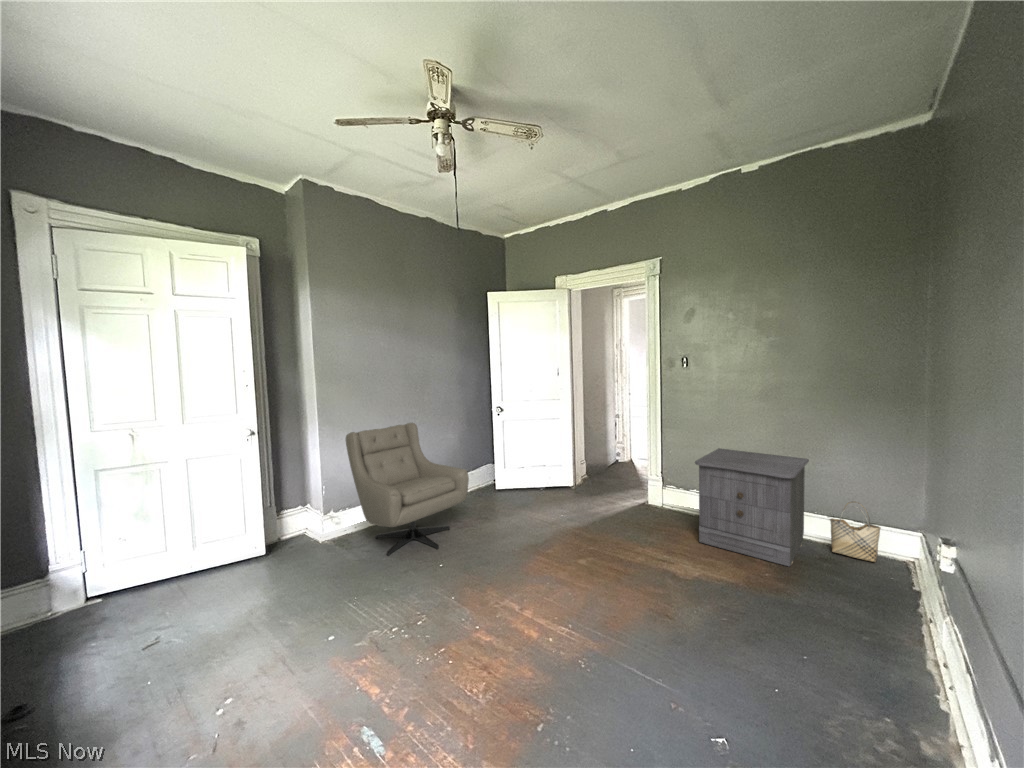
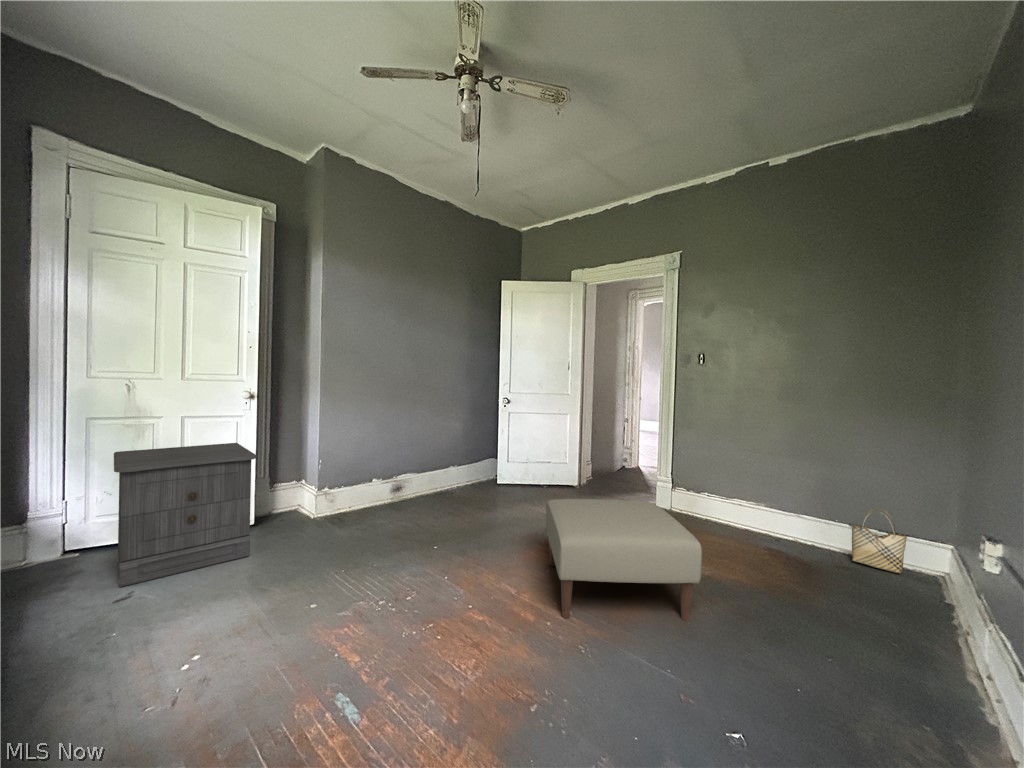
armchair: present [346,423,469,556] -> none [347,404,471,535]
nightstand: present [695,448,809,567] -> present [114,443,257,587]
ottoman: none [543,512,688,634] -> present [546,499,702,621]

